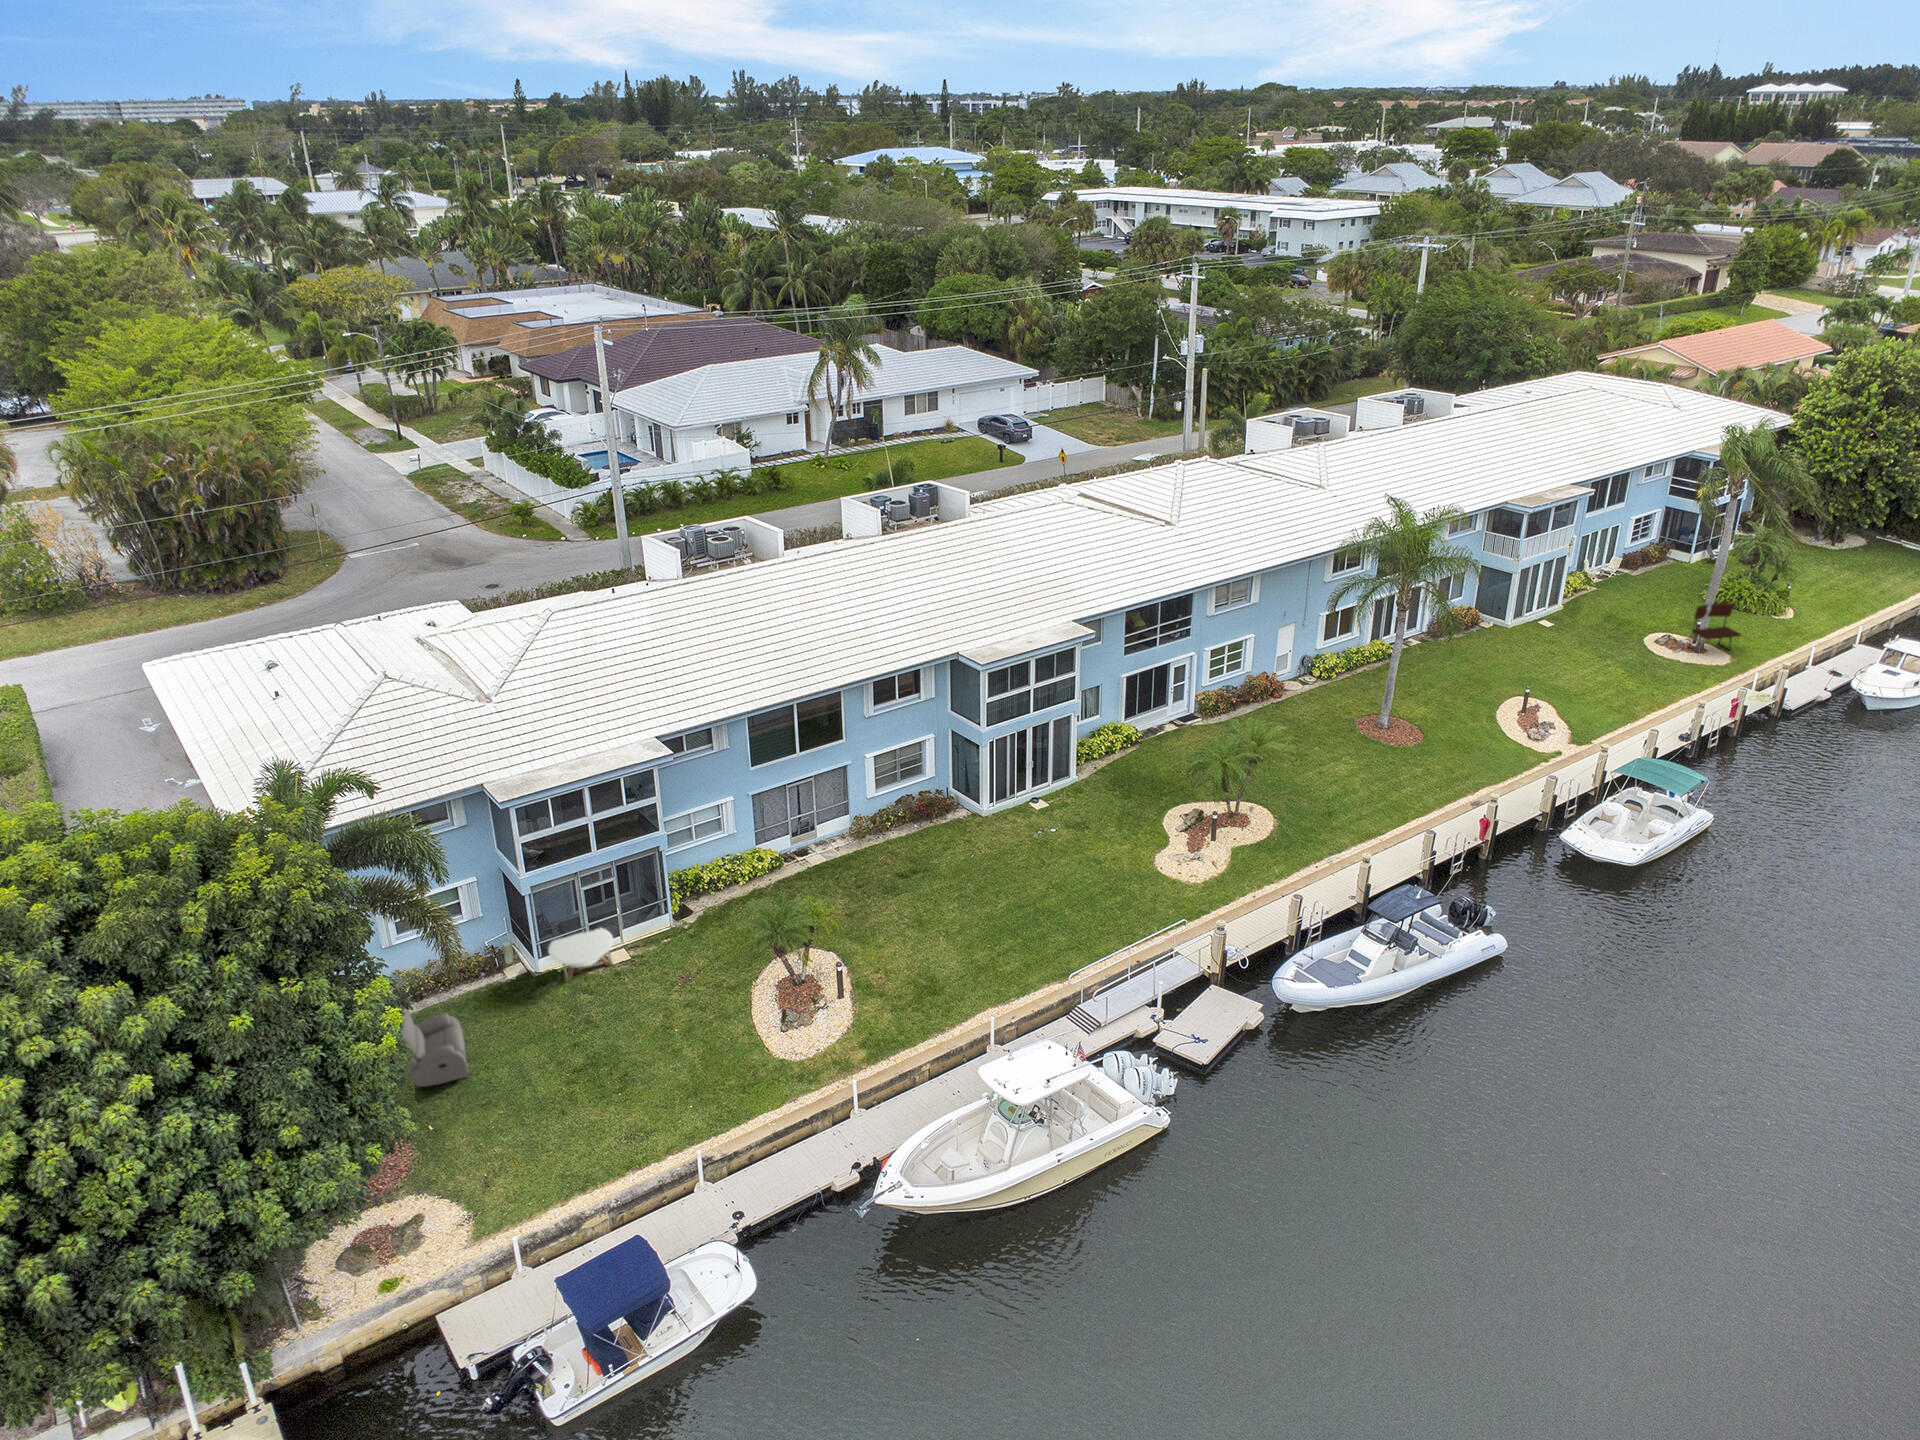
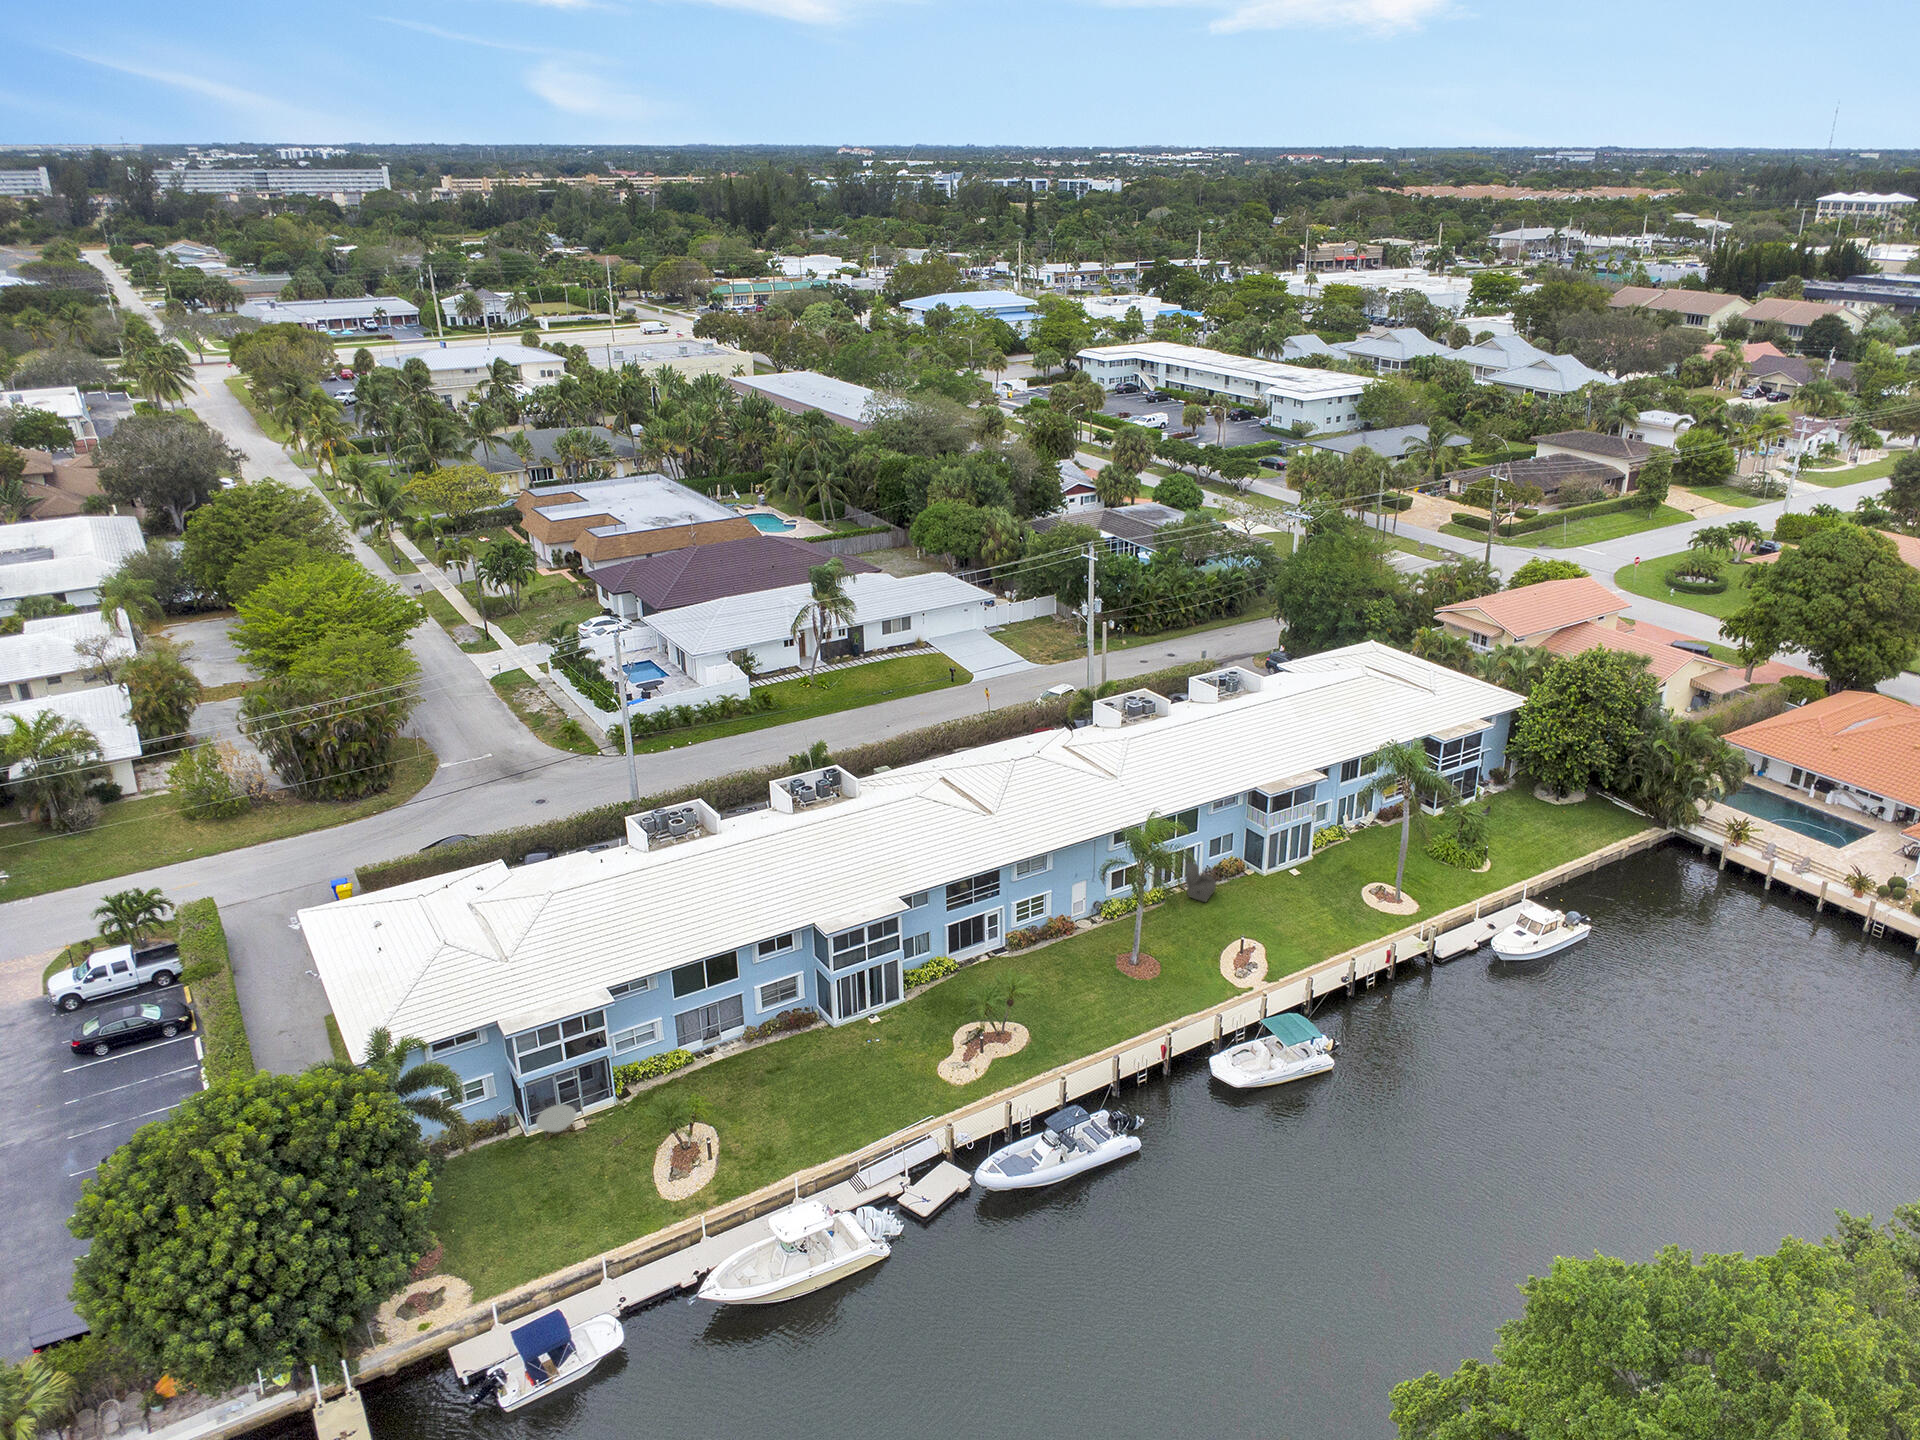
bench: present [1688,603,1741,653] -> none [1388,869,1423,906]
chair: present [403,1010,468,1087] -> present [1185,863,1216,902]

